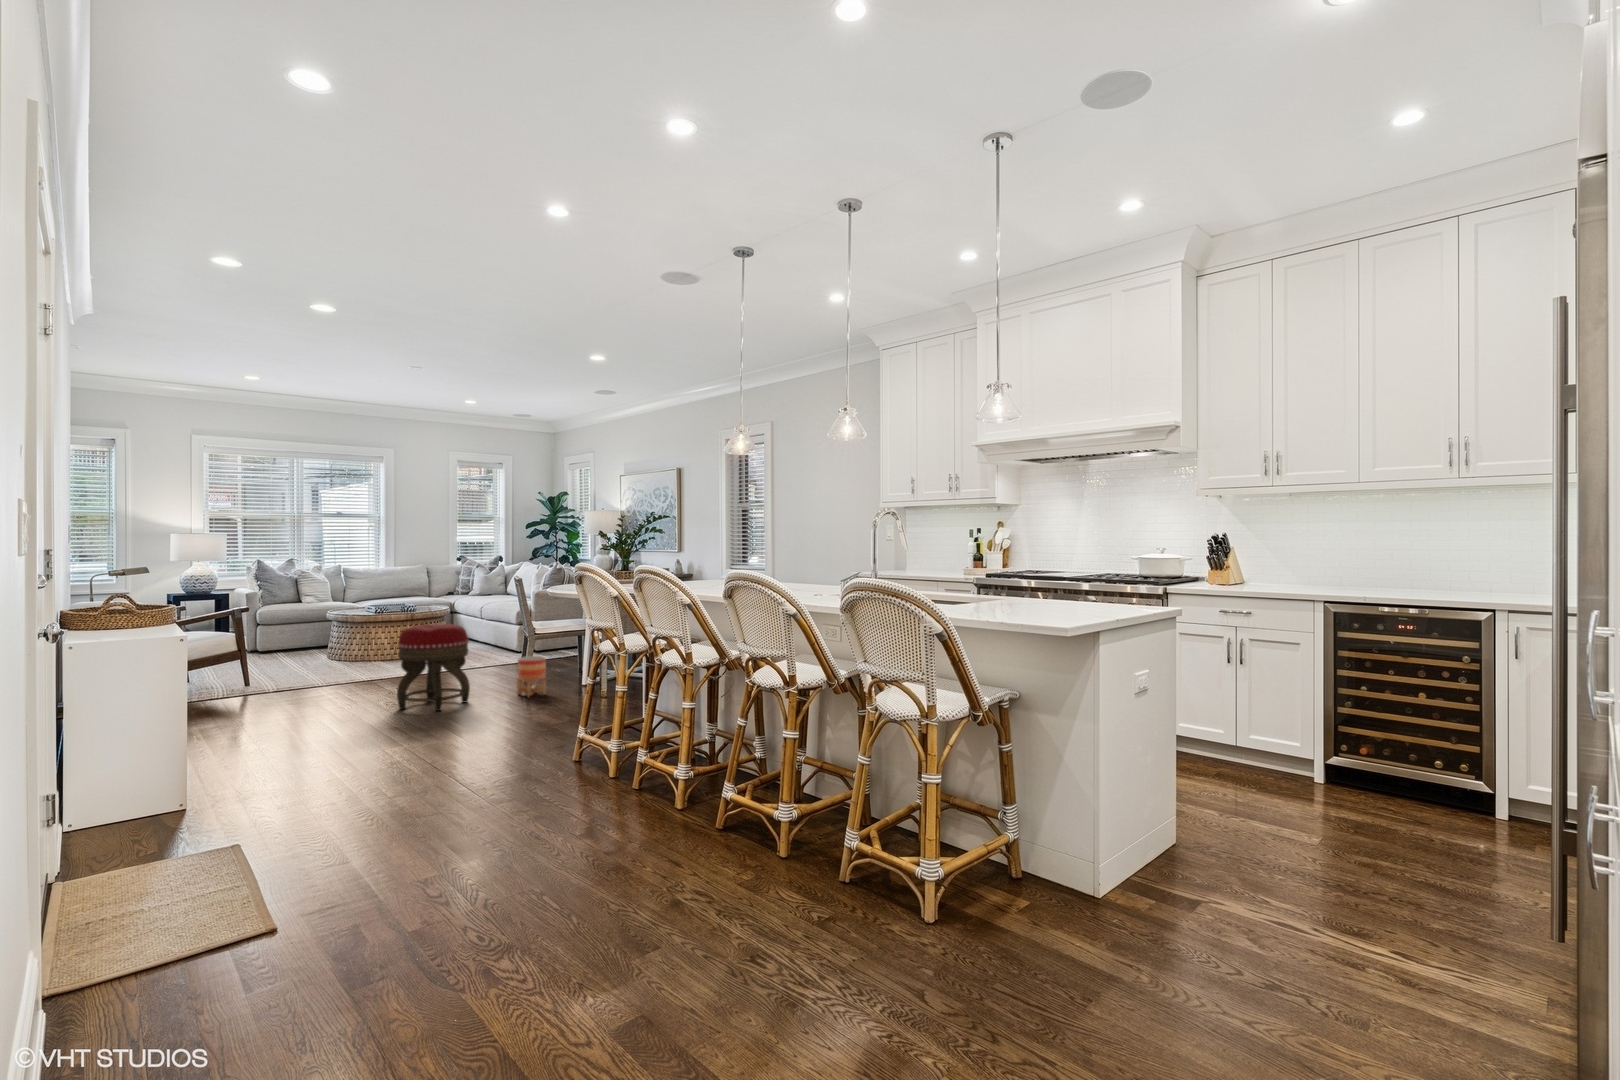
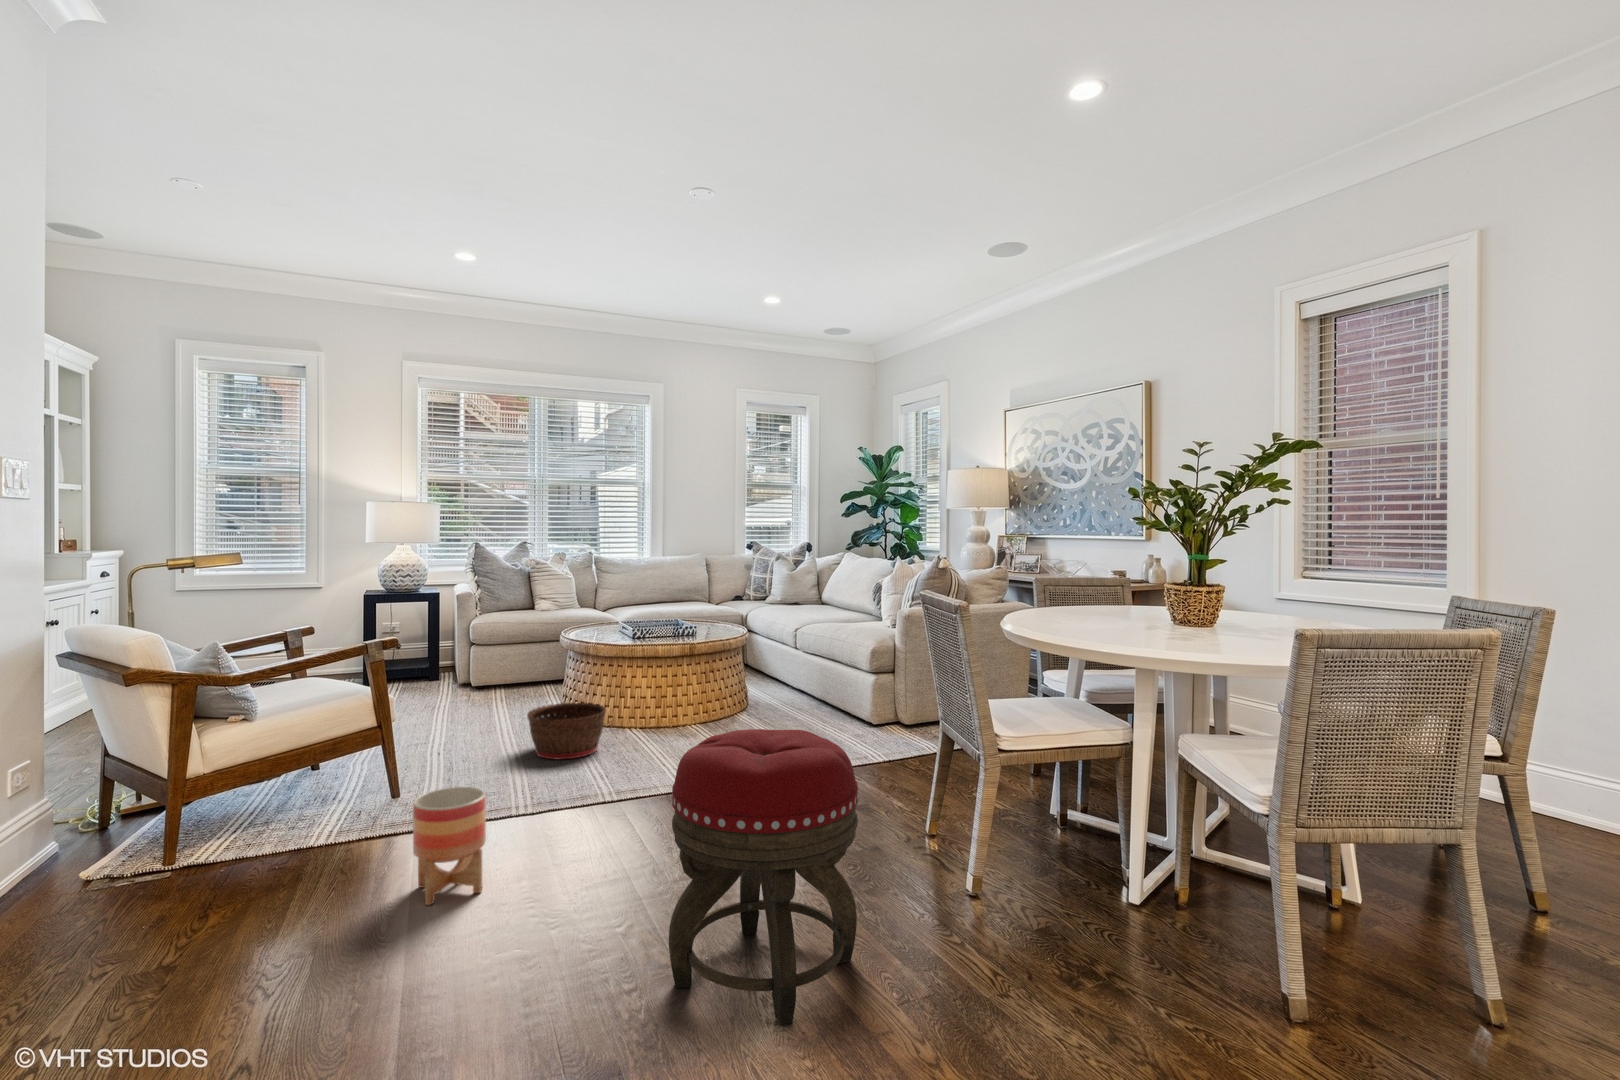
basket: none [314,646,361,673] -> present [527,703,606,759]
planter: present [518,656,546,697] -> present [413,787,486,905]

